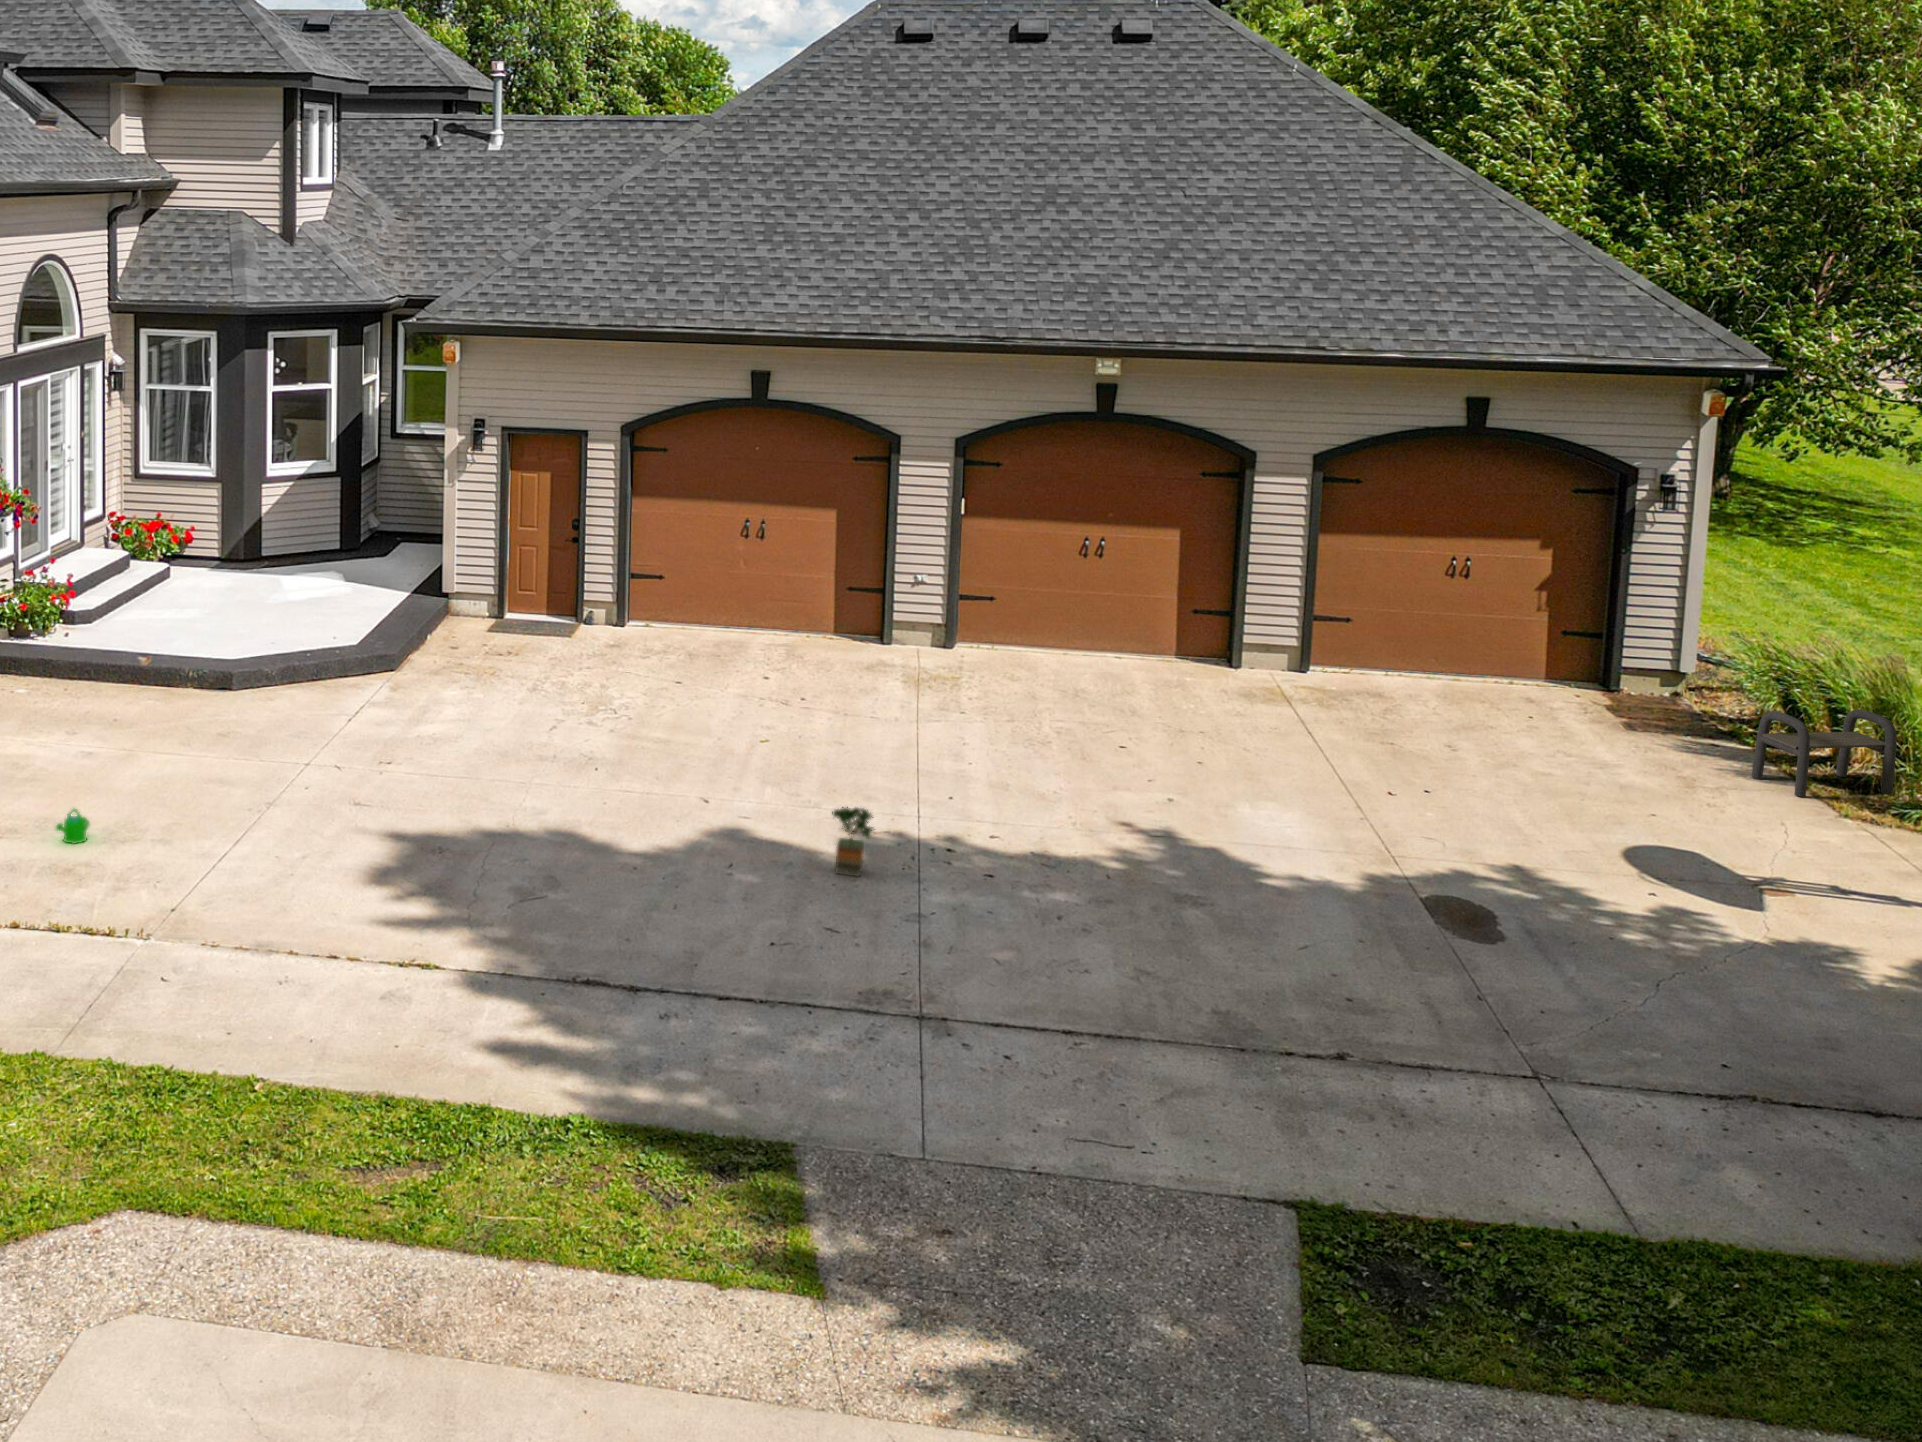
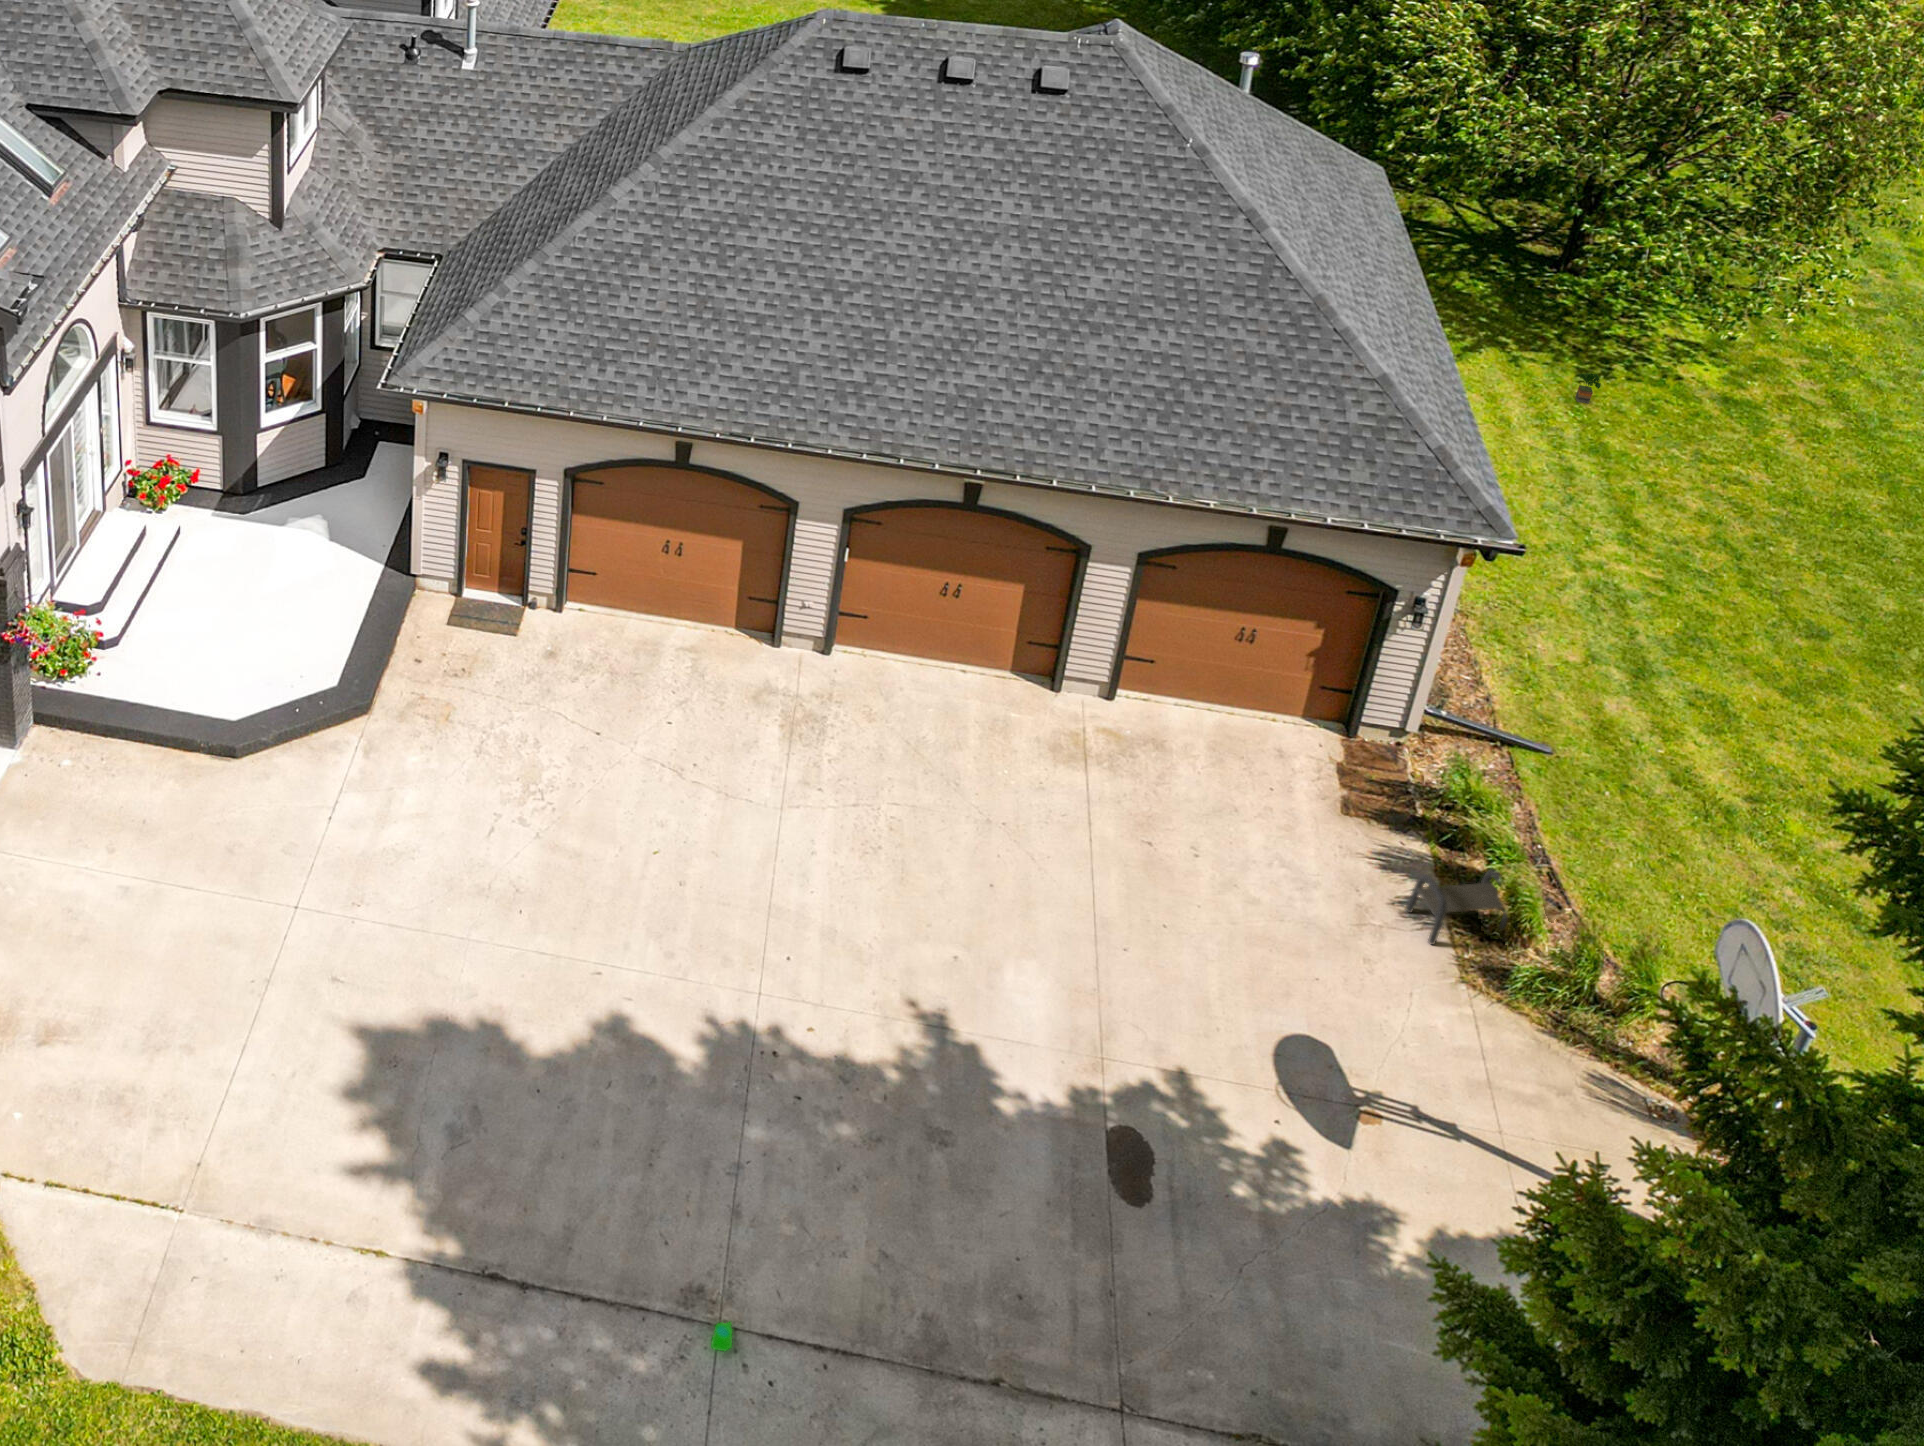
potted tree: present [832,807,875,876] -> present [1576,373,1601,404]
watering can: present [56,809,90,844] -> present [711,1322,732,1351]

